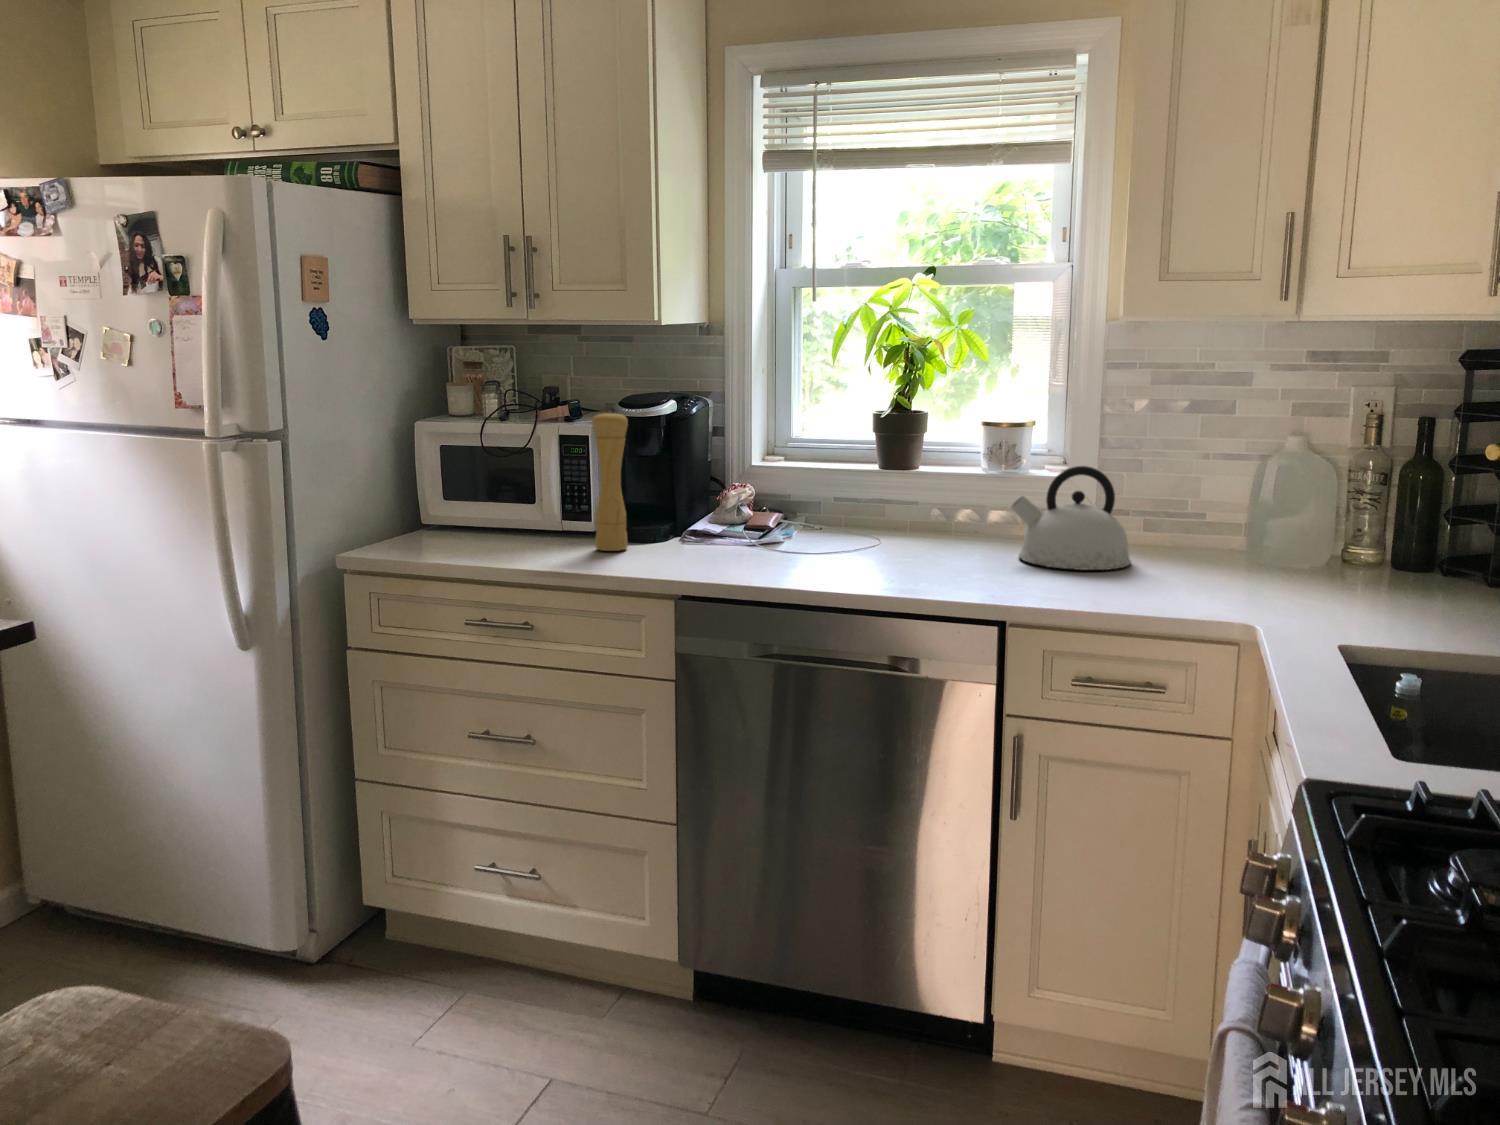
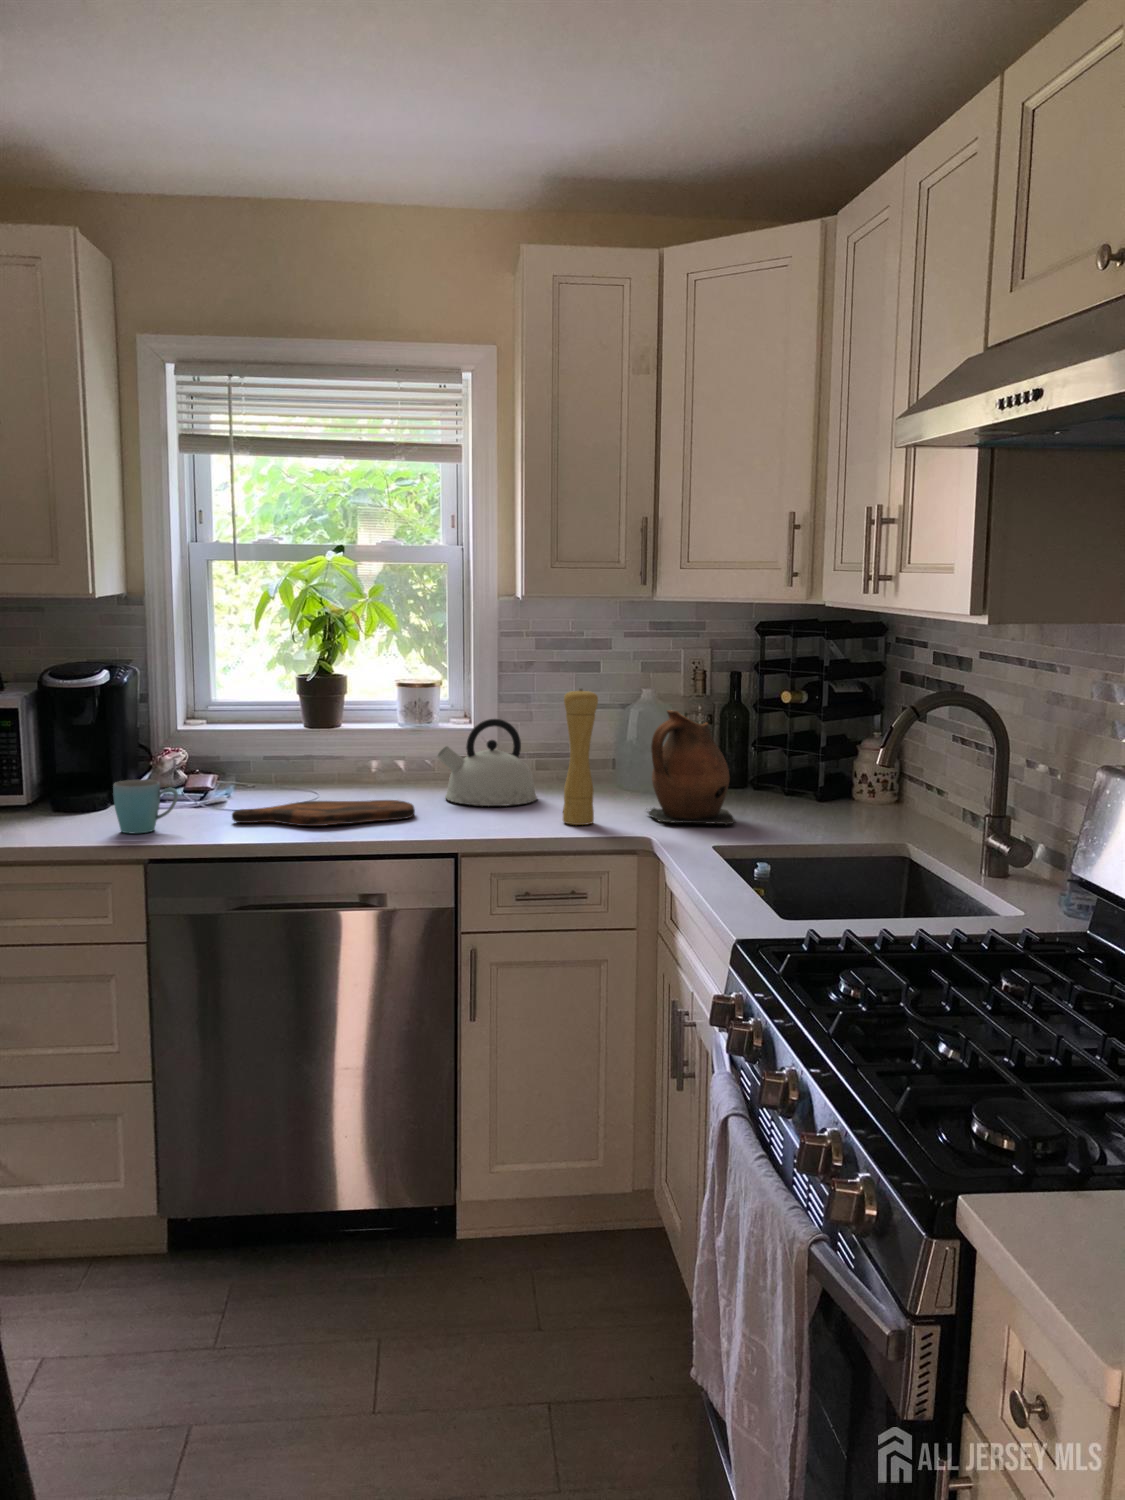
pepper mill: present [592,411,628,551] -> present [563,689,598,825]
ceramic pitcher: none [1261,463,1387,619] -> present [648,710,735,825]
mug: none [653,515,715,570] -> present [113,780,178,833]
cutting board: none [772,549,972,577] -> present [232,800,415,826]

